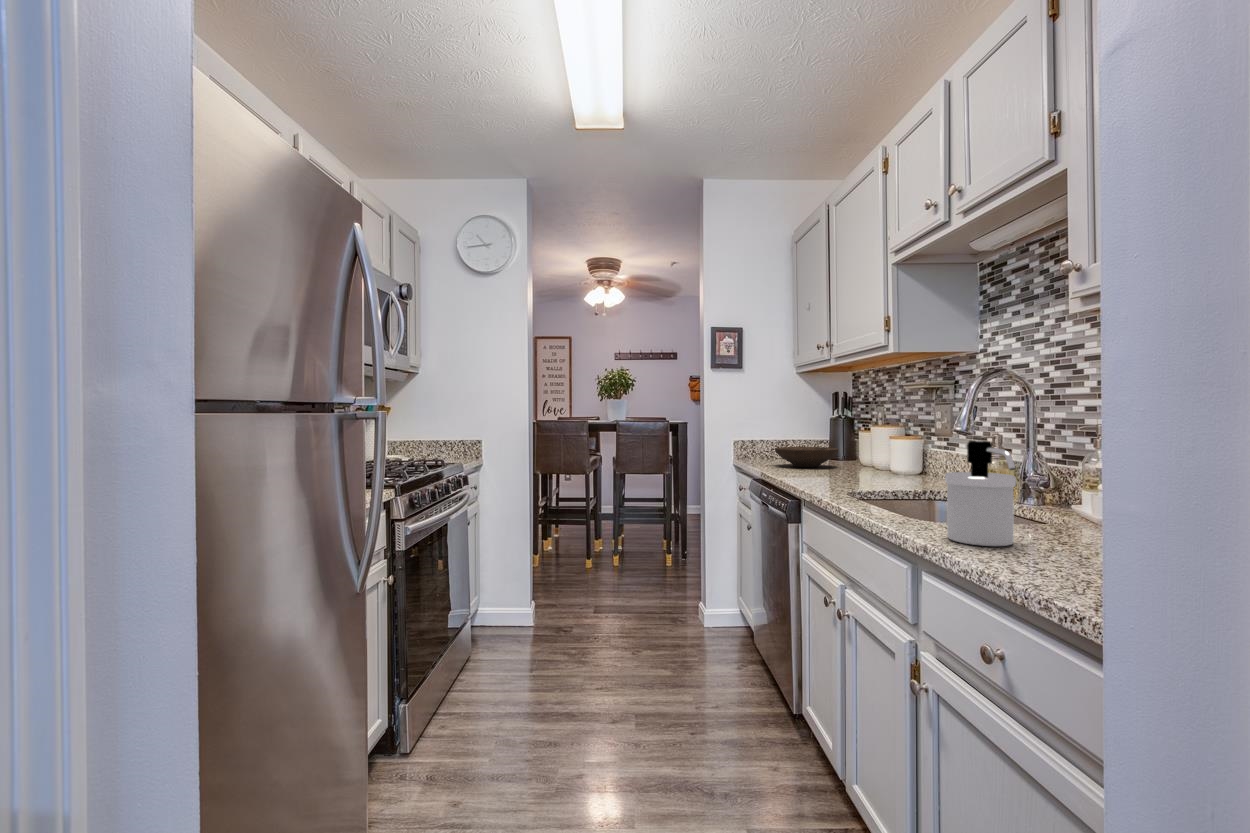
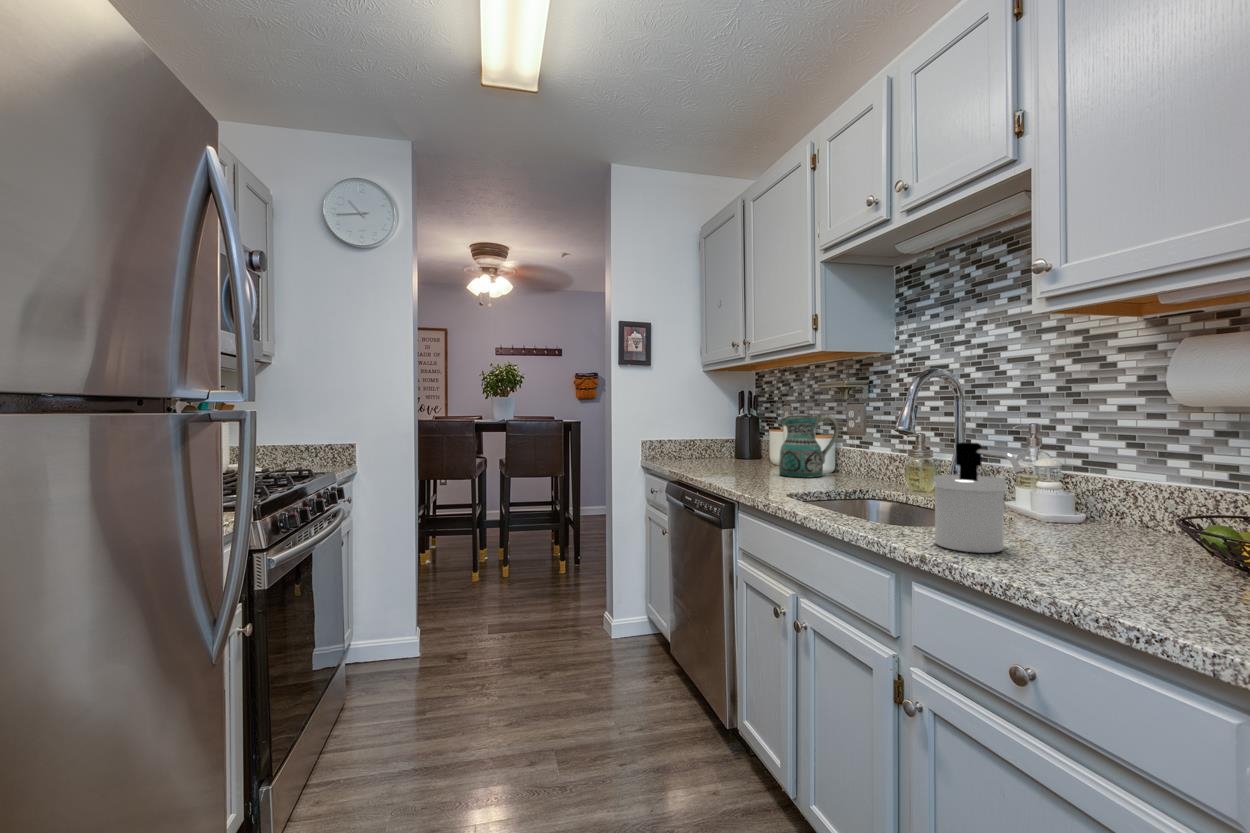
ceramic pitcher: none [860,415,923,478] -> present [779,414,839,478]
wooden bowl: present [775,447,838,467] -> none [688,446,751,467]

